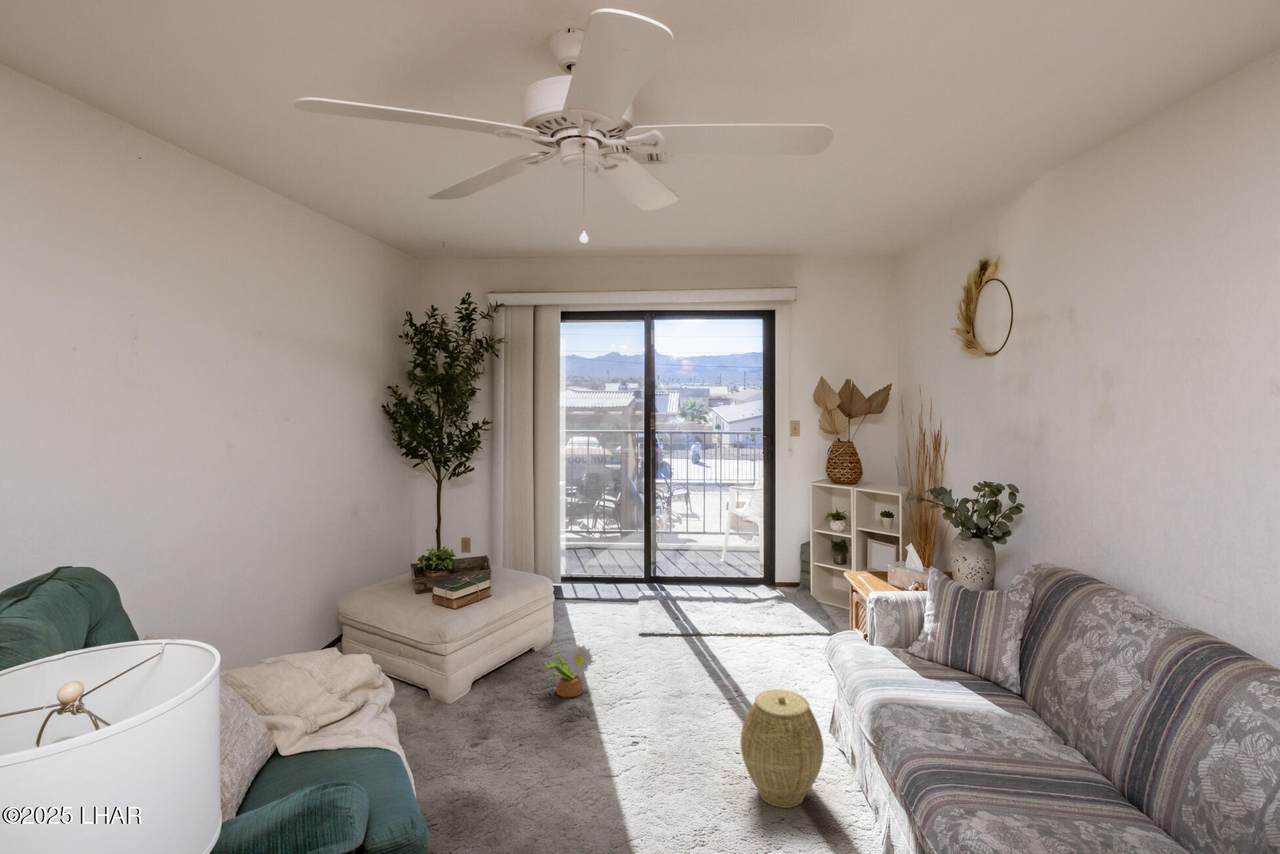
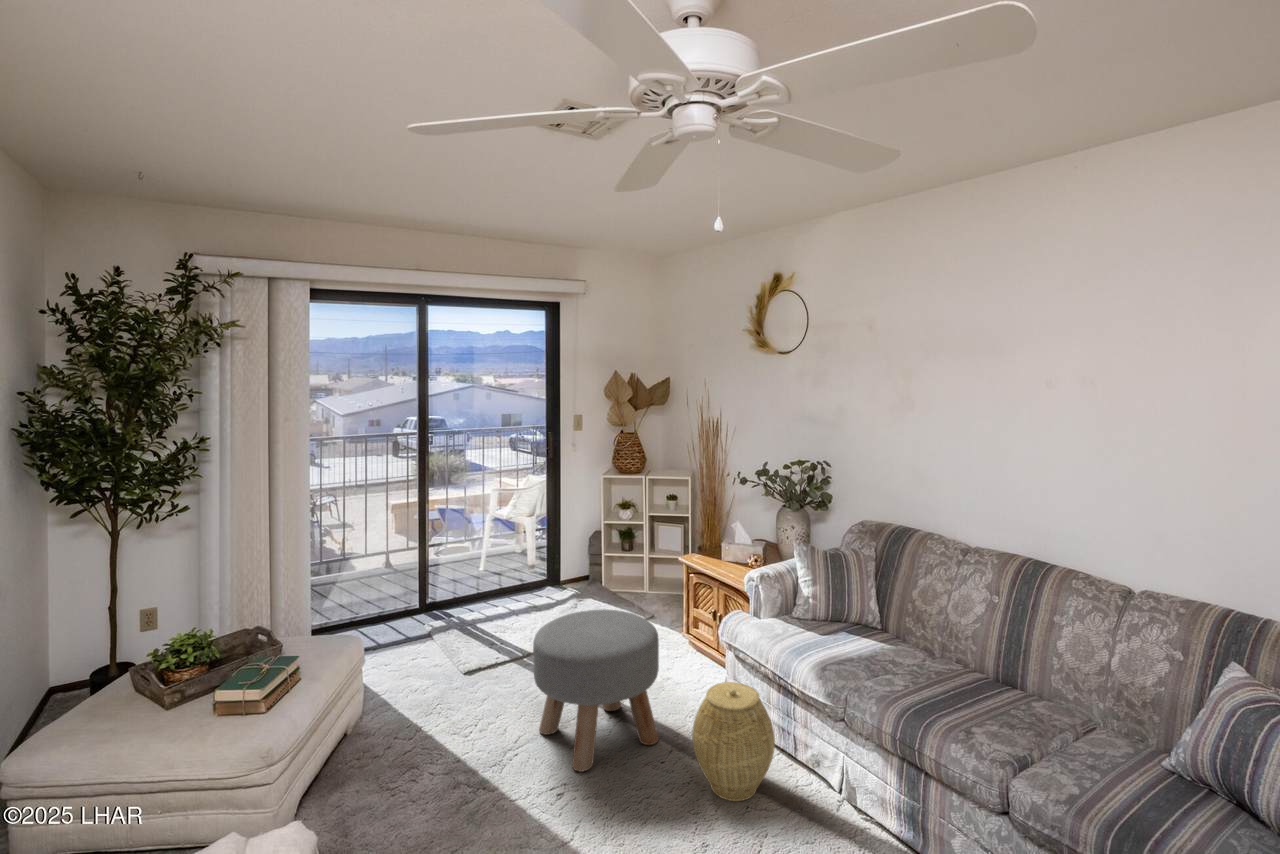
ottoman: none [645,599,759,735] -> present [533,609,659,772]
decorative plant: present [545,645,595,697] -> none [392,702,464,775]

